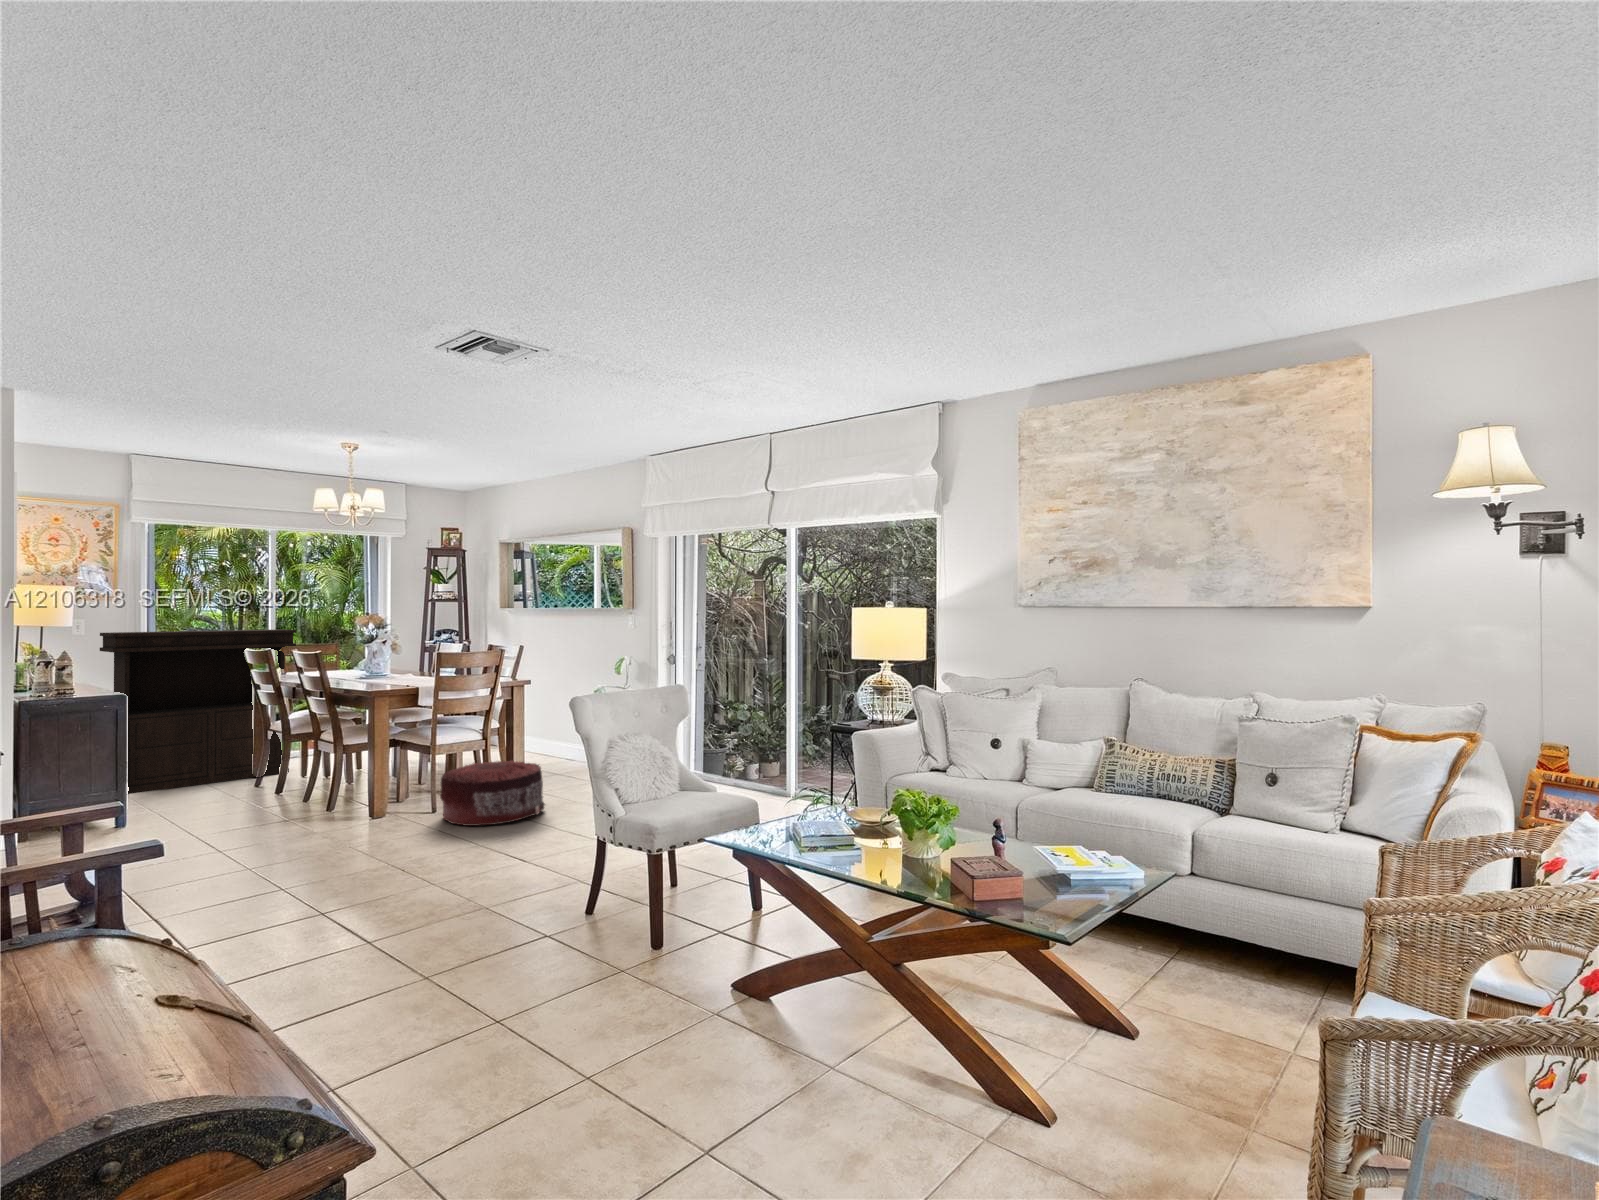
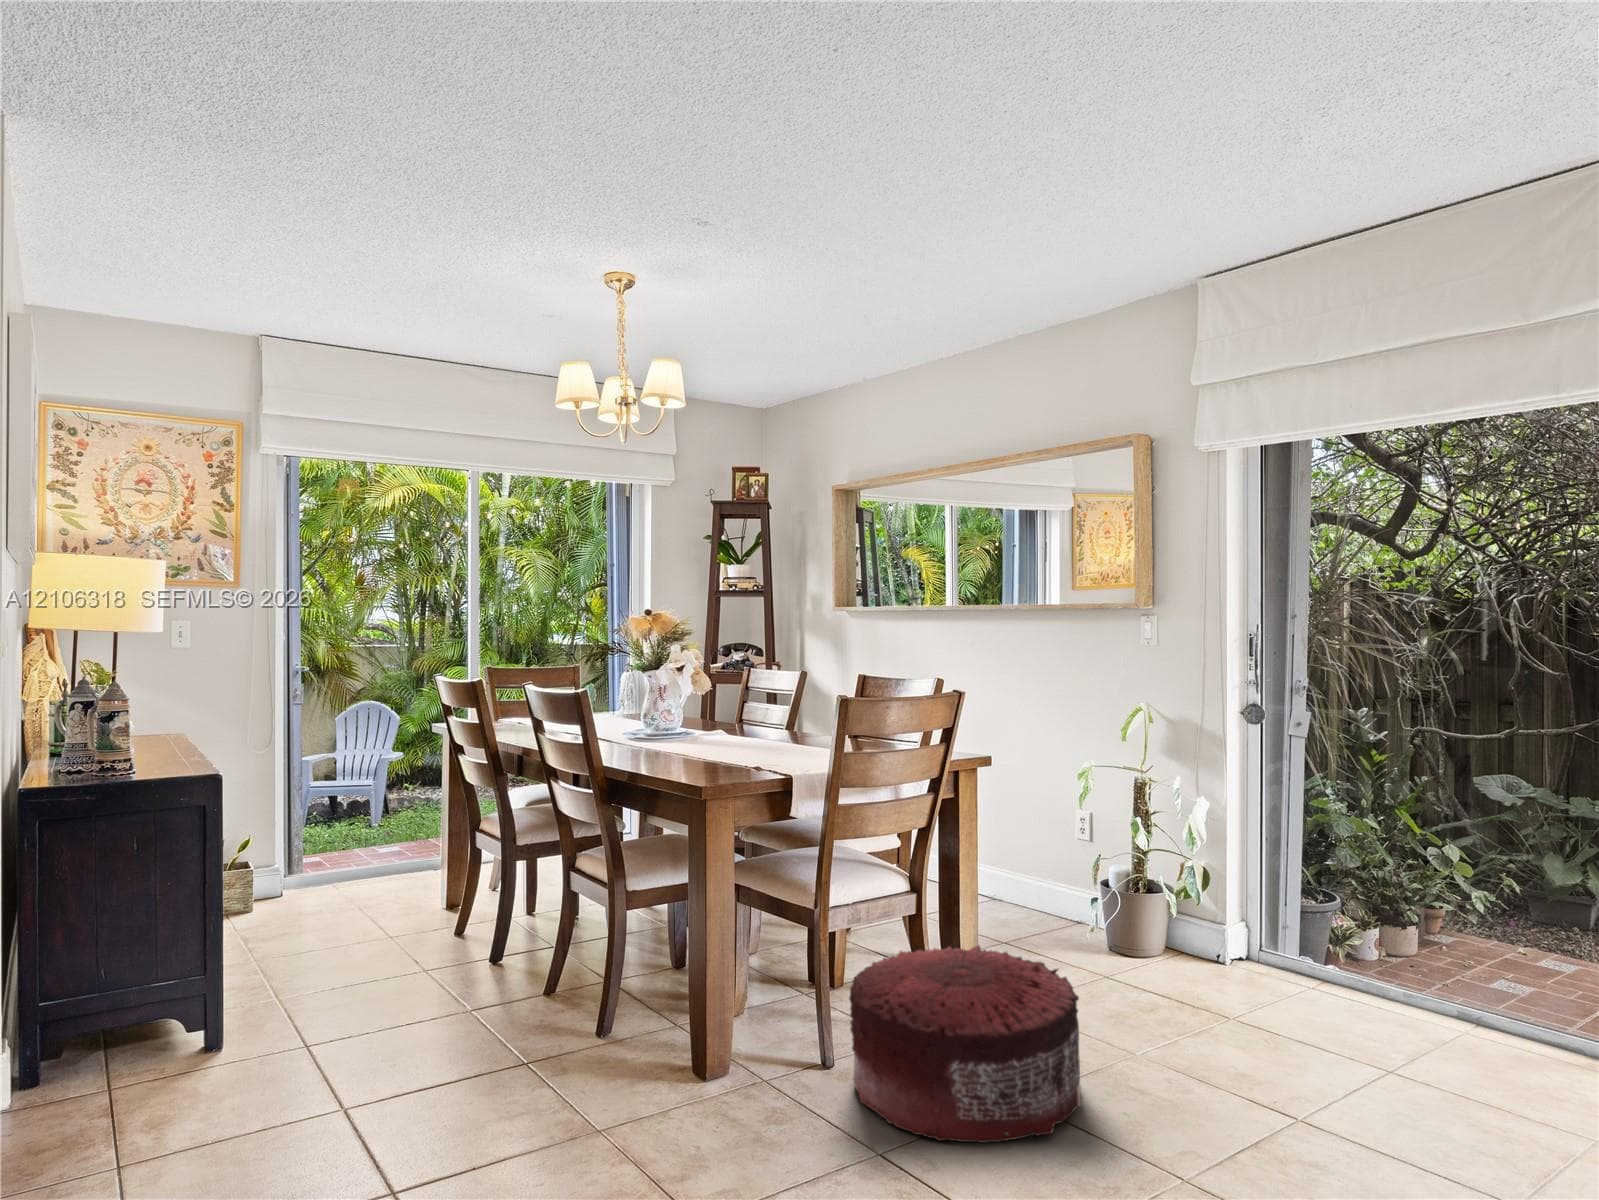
console table: present [100,629,296,794] -> none [208,639,520,942]

